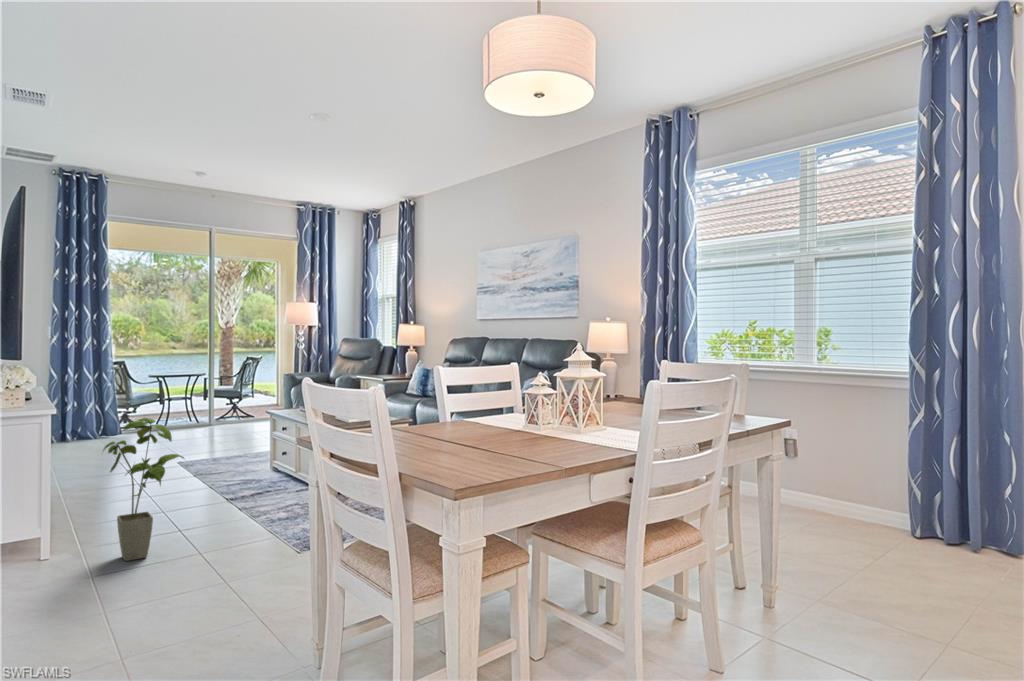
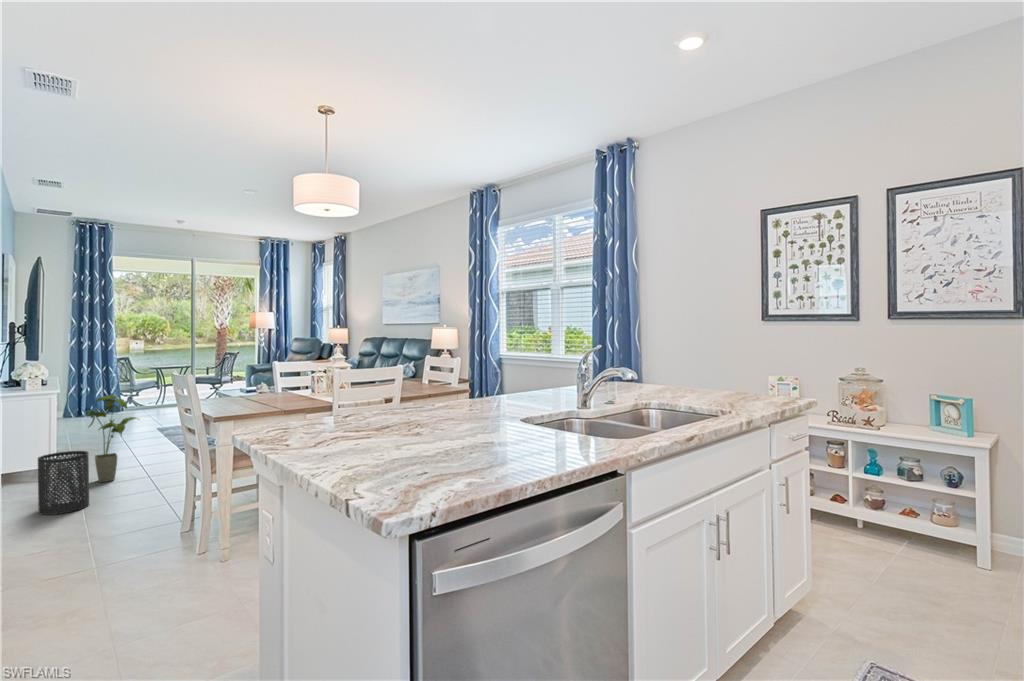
trash can: none [42,515,125,633] -> present [38,451,89,515]

